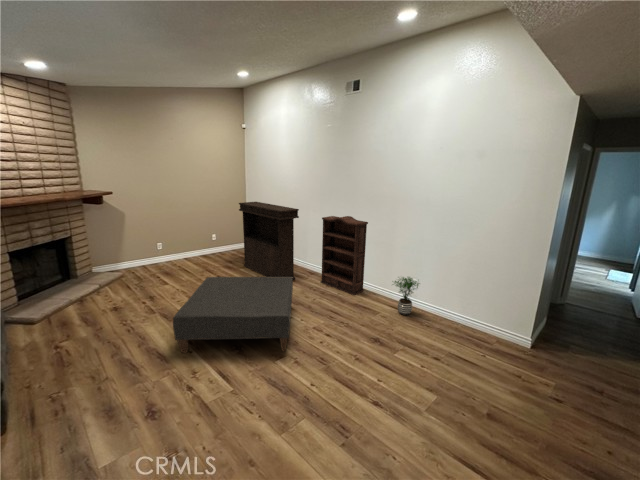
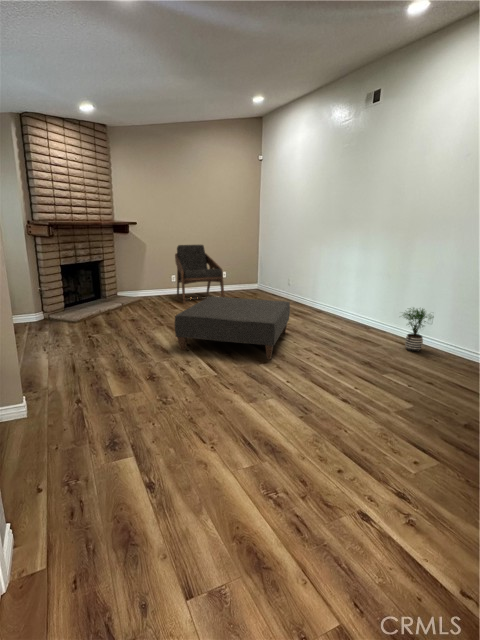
console table: present [239,202,299,280] -> none [248,234,307,317]
lounge chair: none [160,211,219,276] -> present [175,245,224,304]
bookshelf: present [321,216,368,295] -> none [326,245,382,332]

